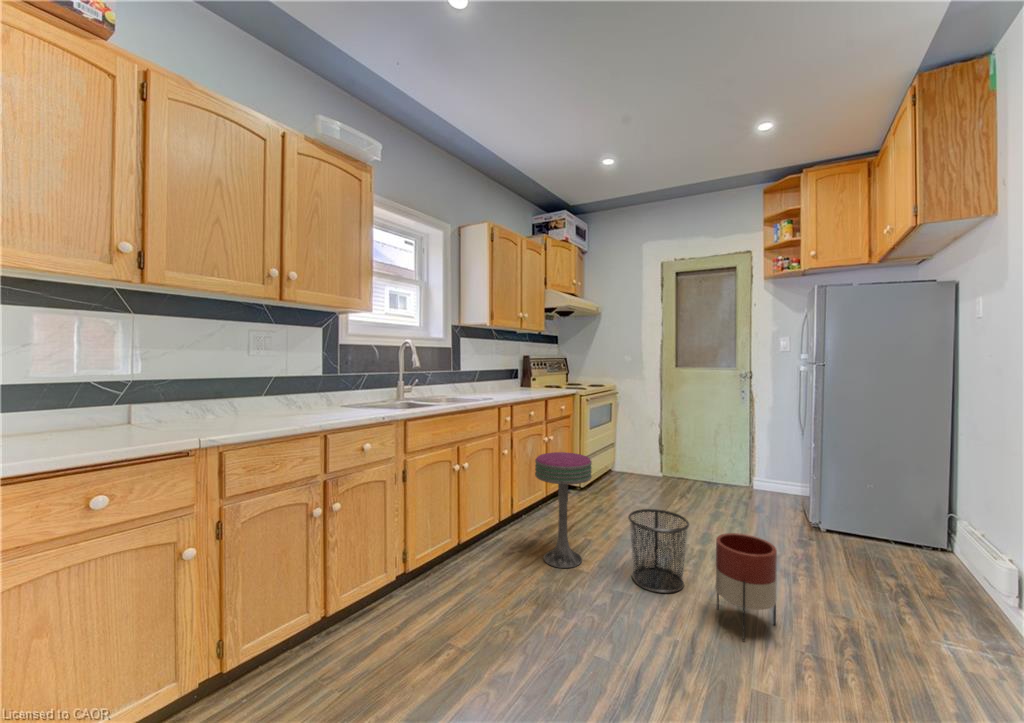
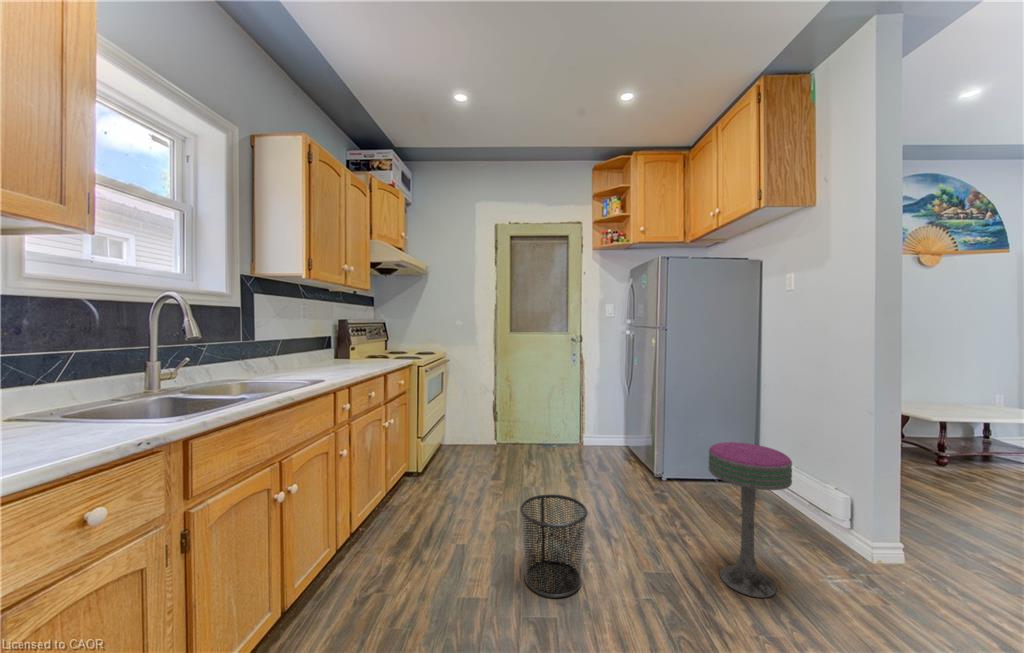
bar stool: present [535,452,592,568] -> present [709,442,792,598]
planter: present [715,533,777,641] -> none [625,509,690,634]

